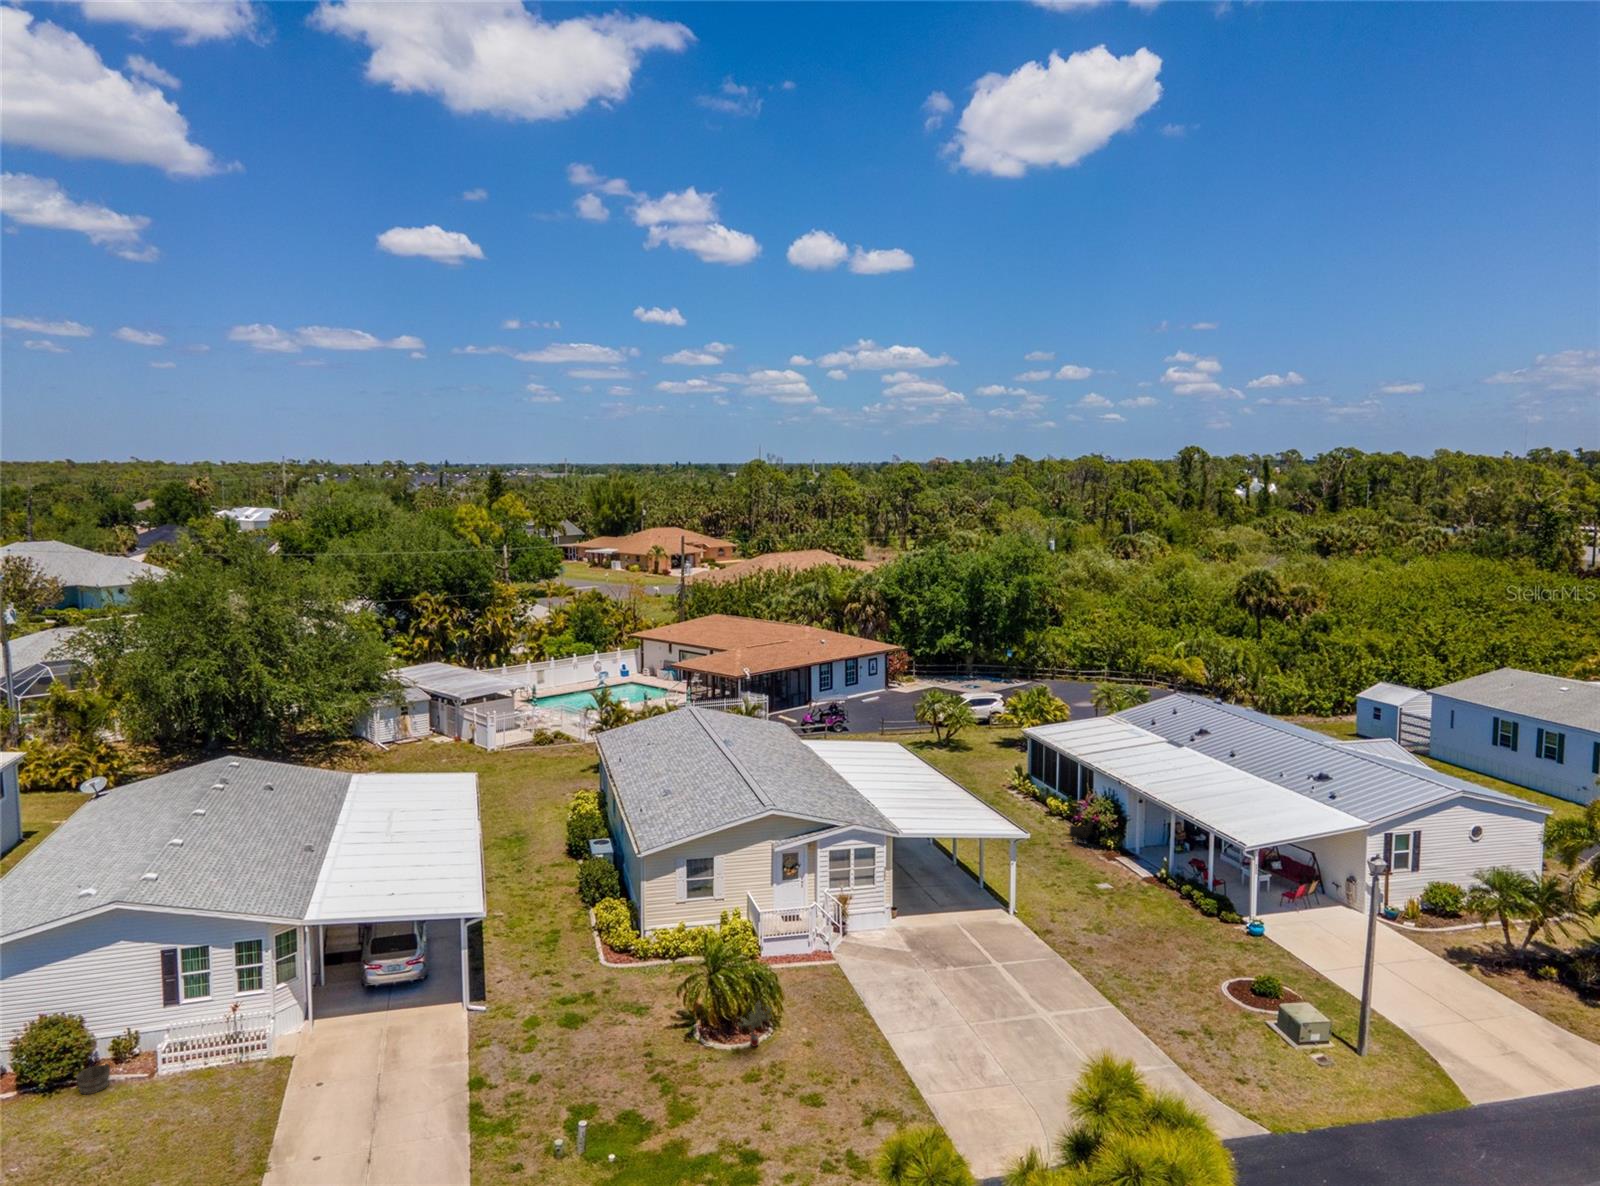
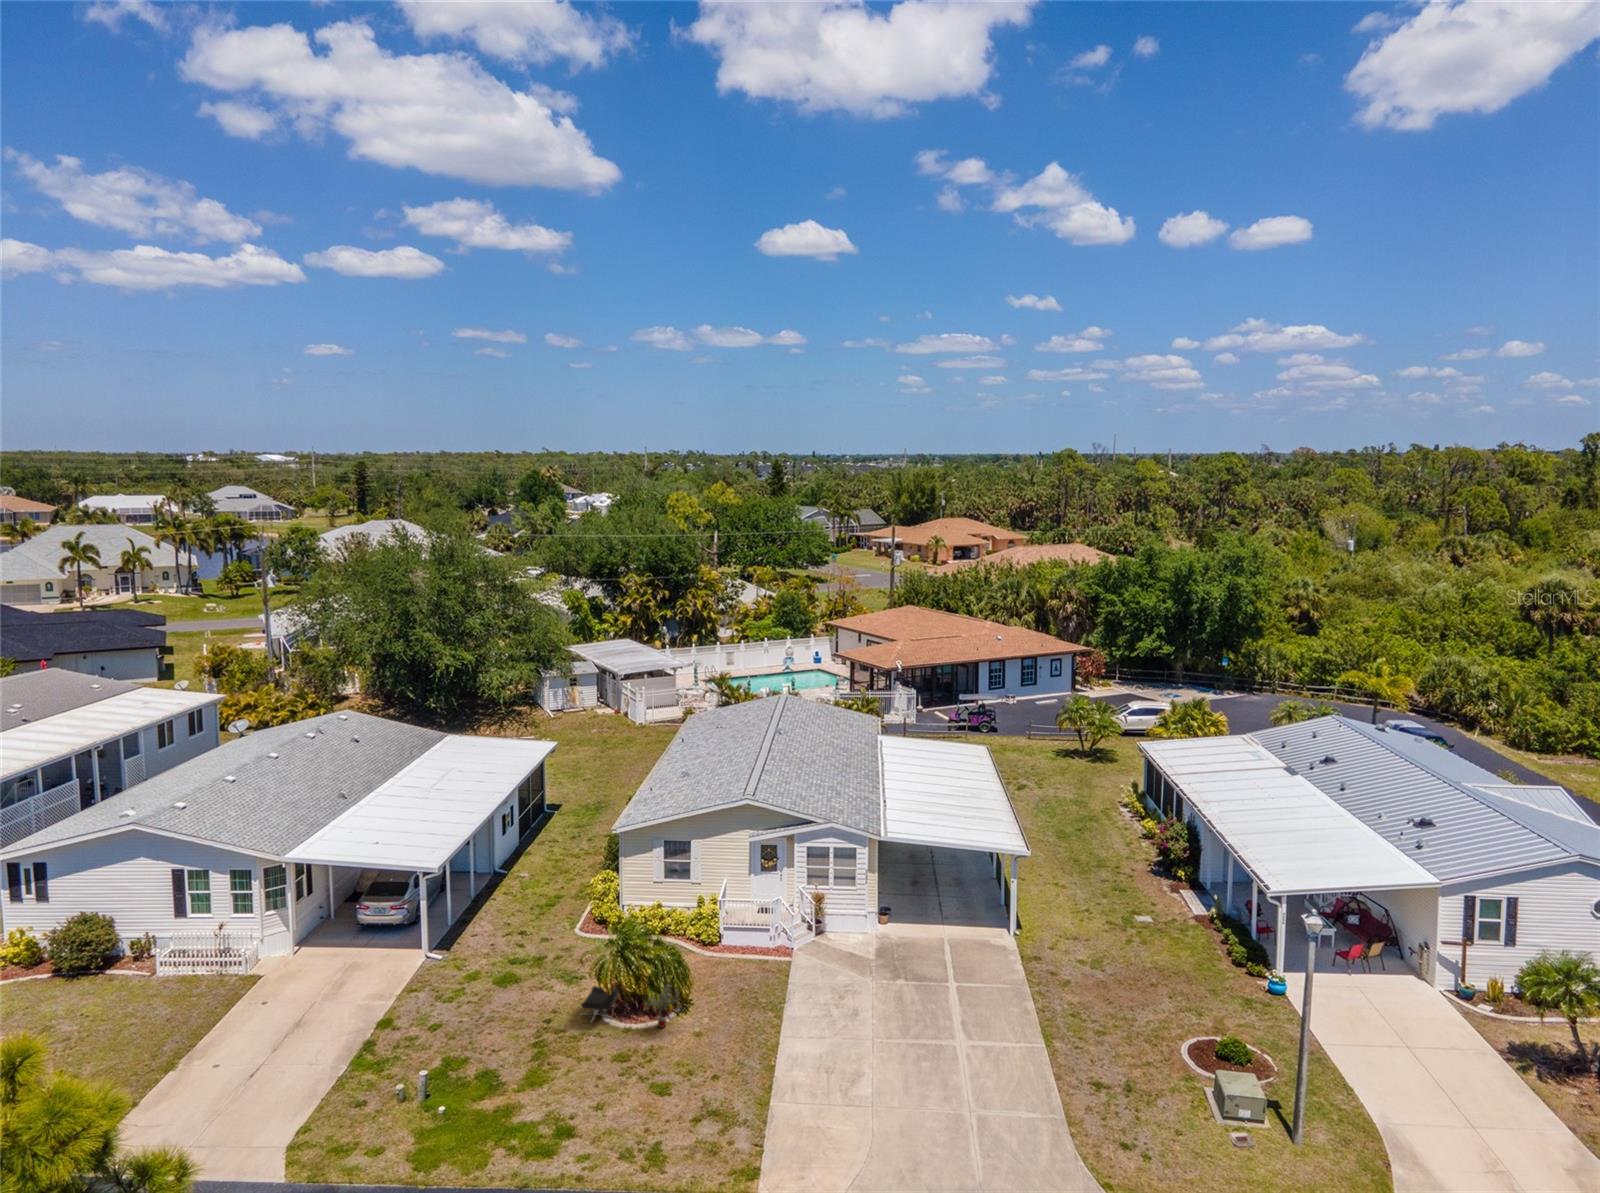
lounge chair: present [1069,823,1092,842] -> present [581,986,619,1022]
bucket: present [76,1063,110,1094] -> none [95,958,125,982]

